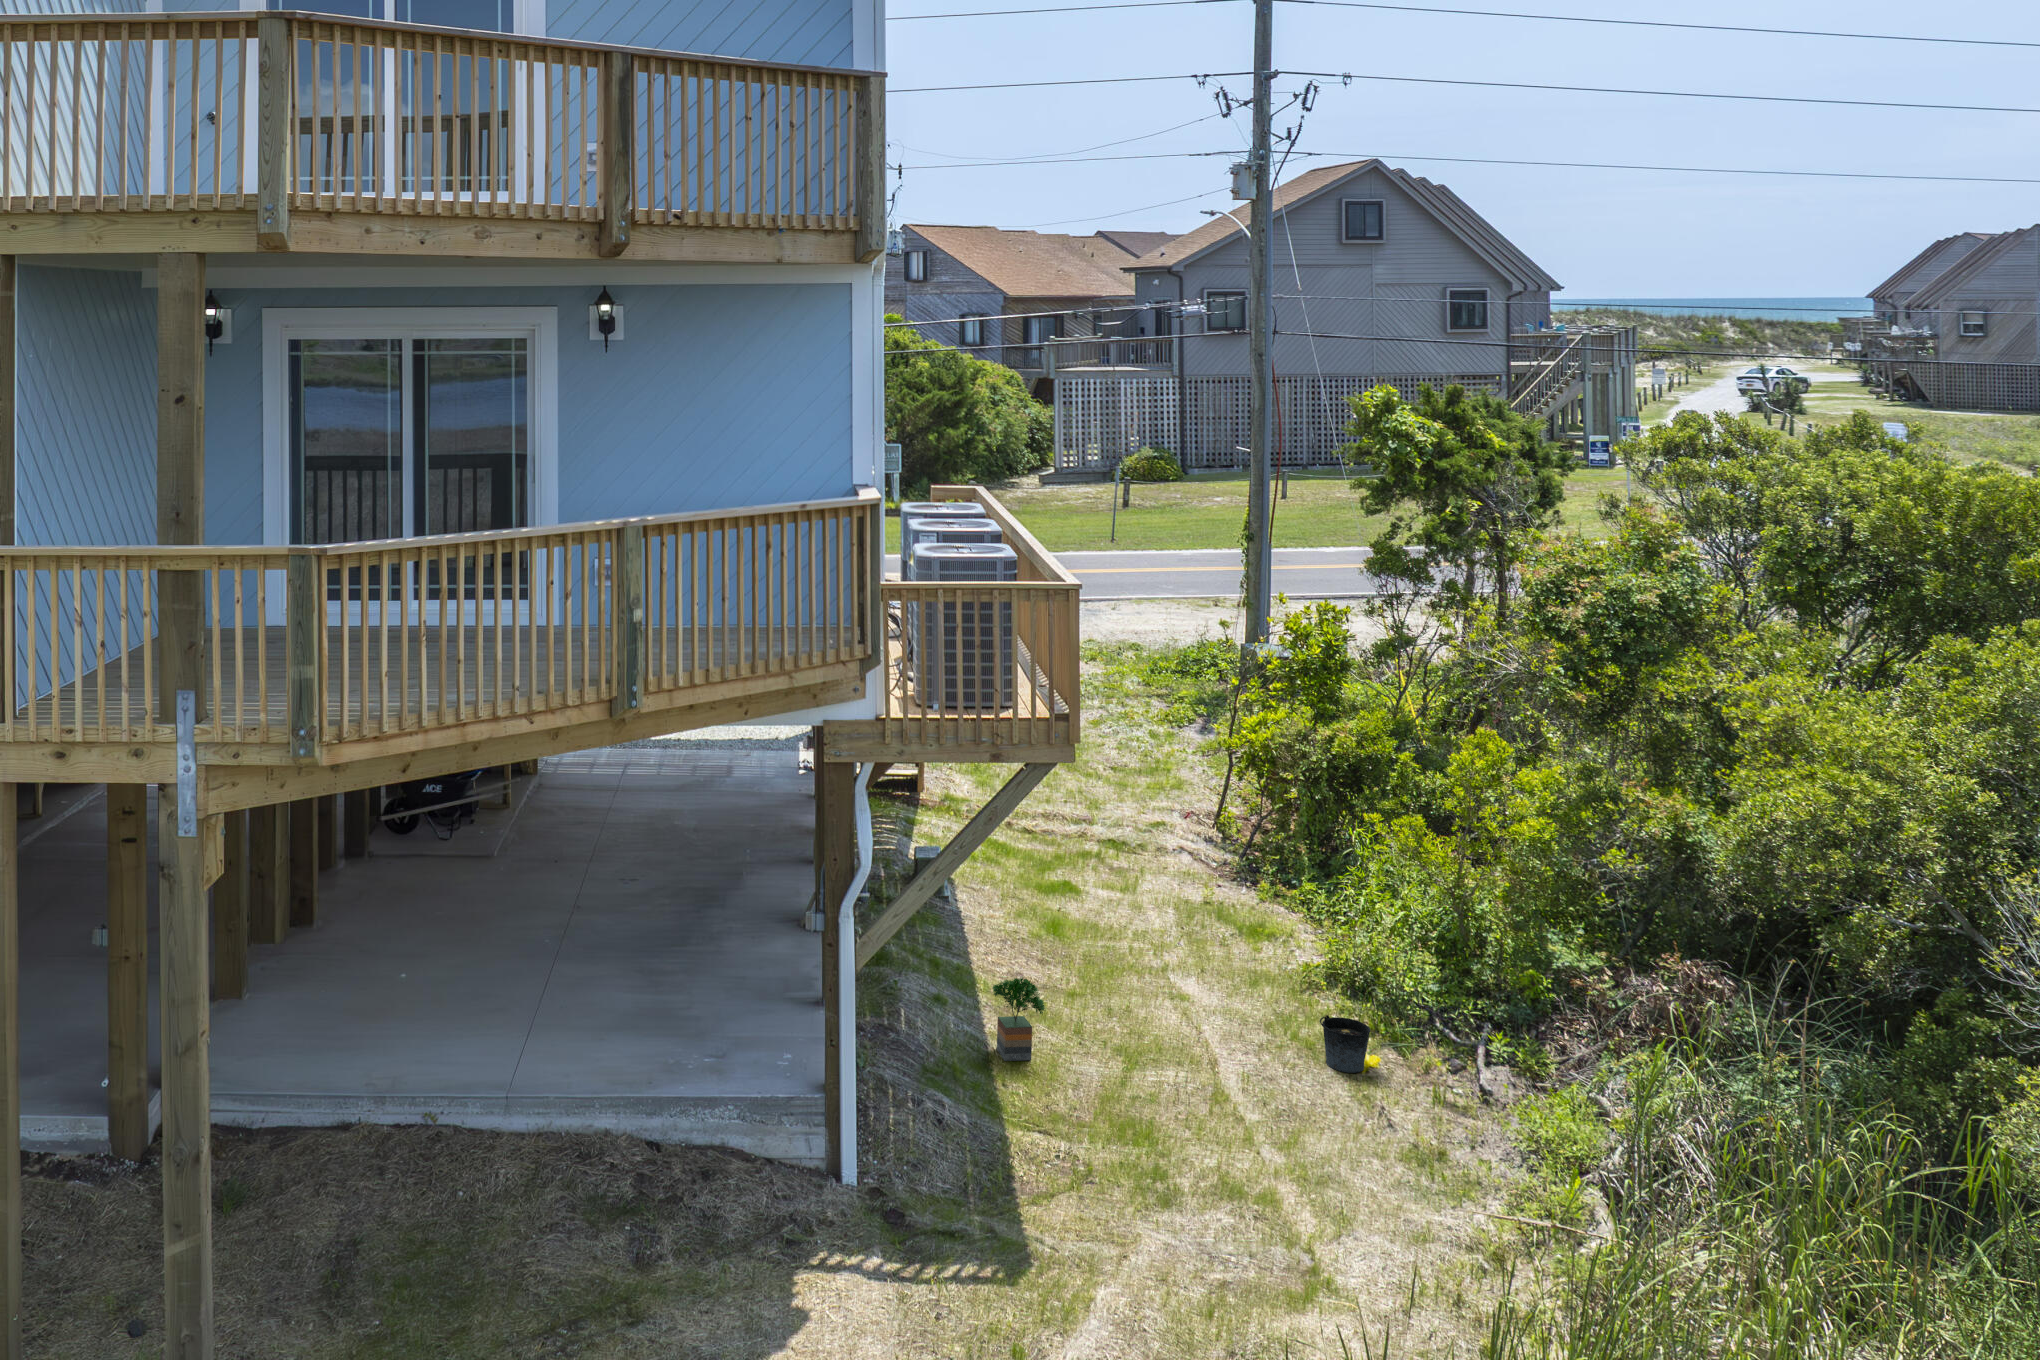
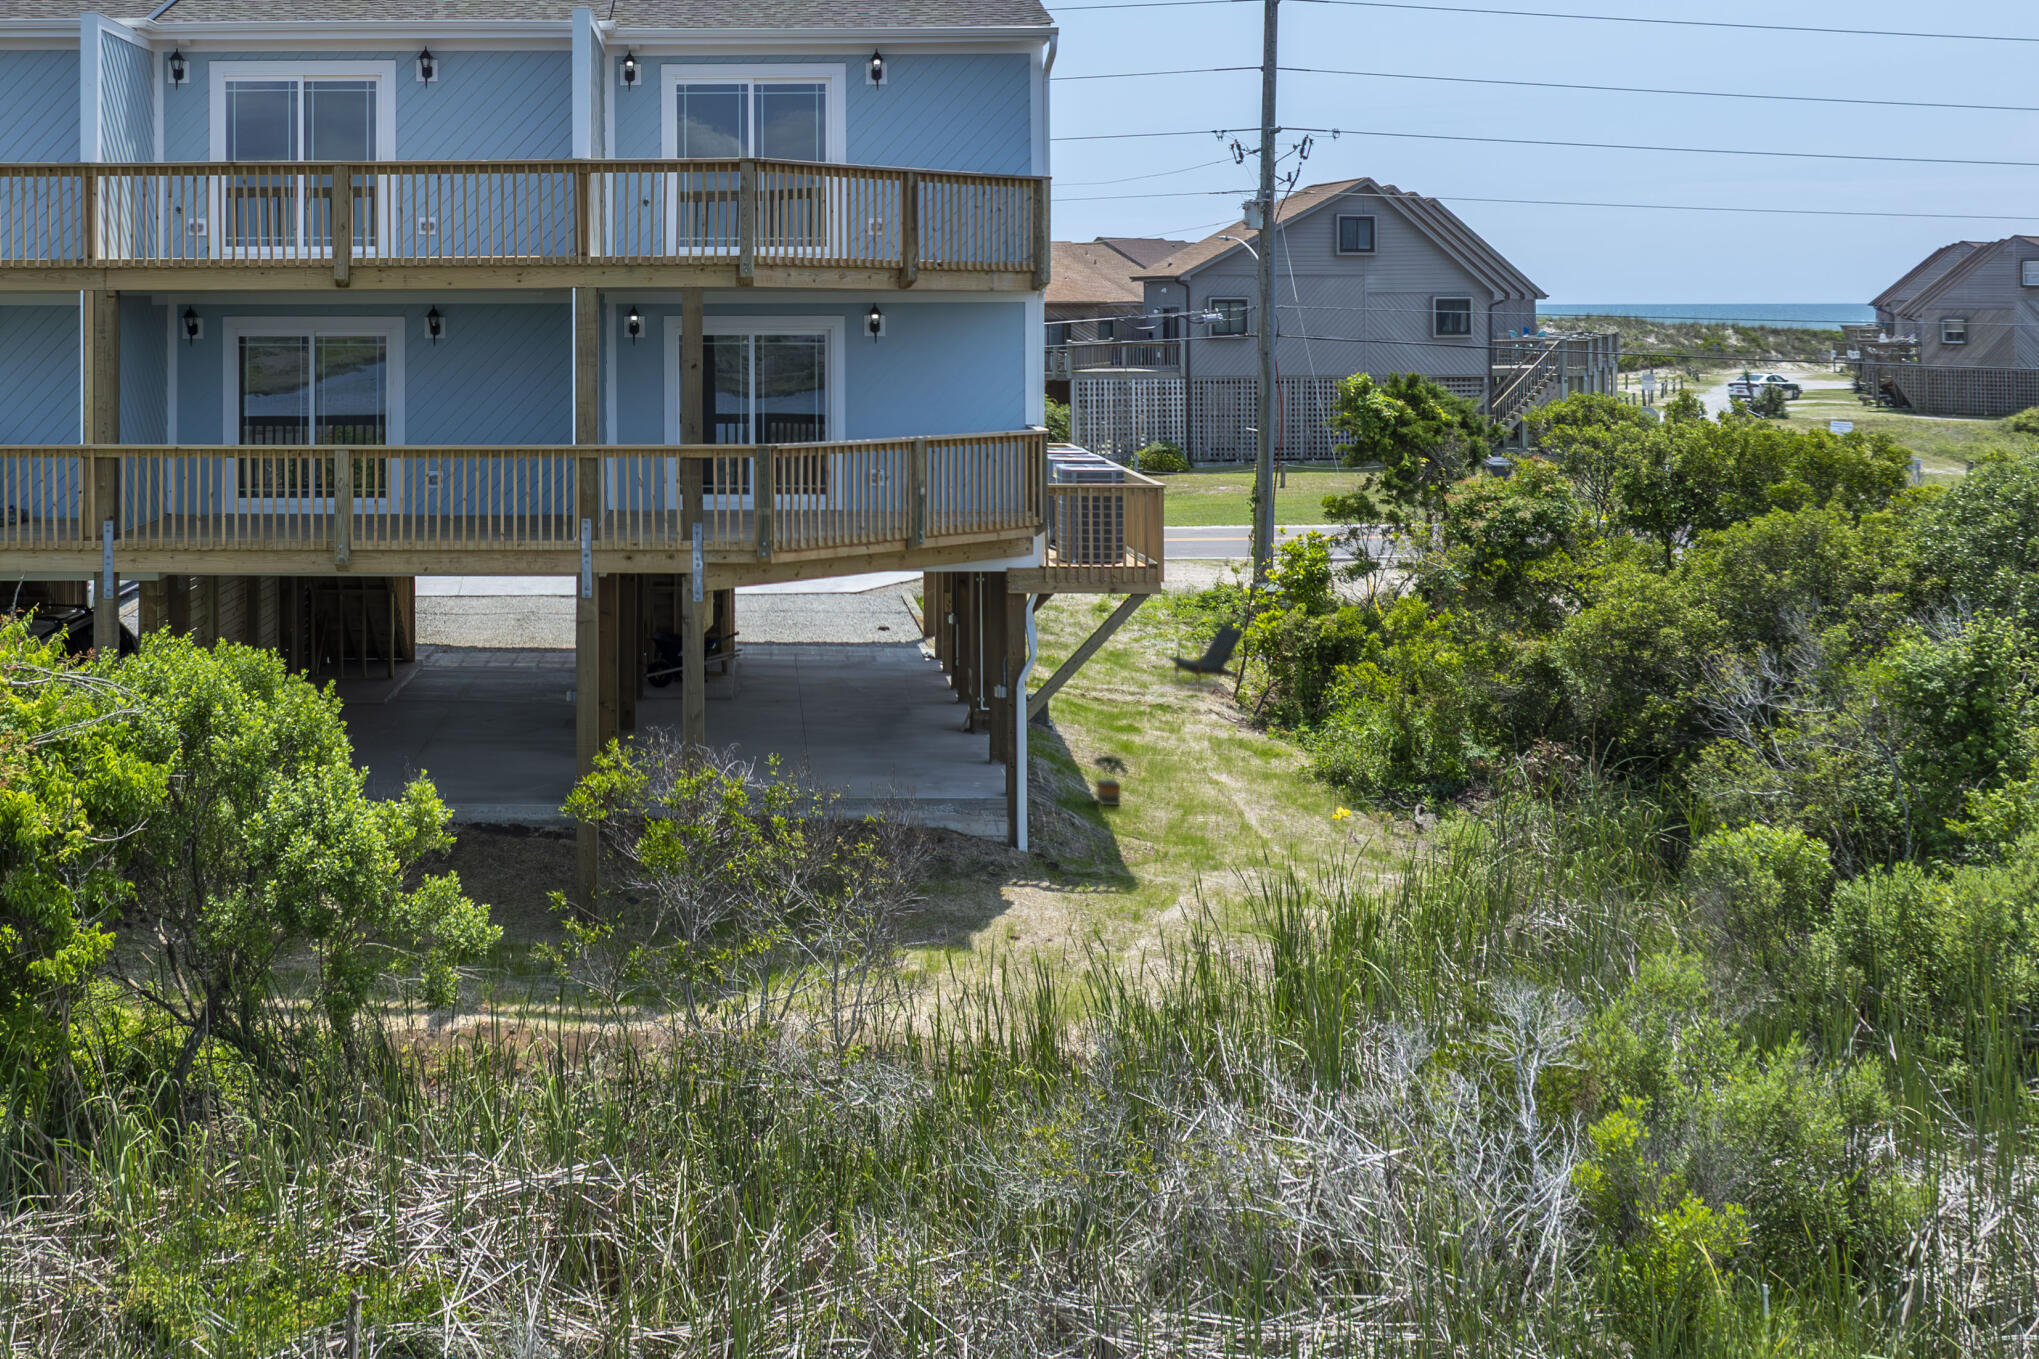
lounge chair: none [1130,722,1228,818] -> present [1170,625,1242,689]
bucket: present [1320,1015,1370,1073] -> none [1311,782,1346,817]

